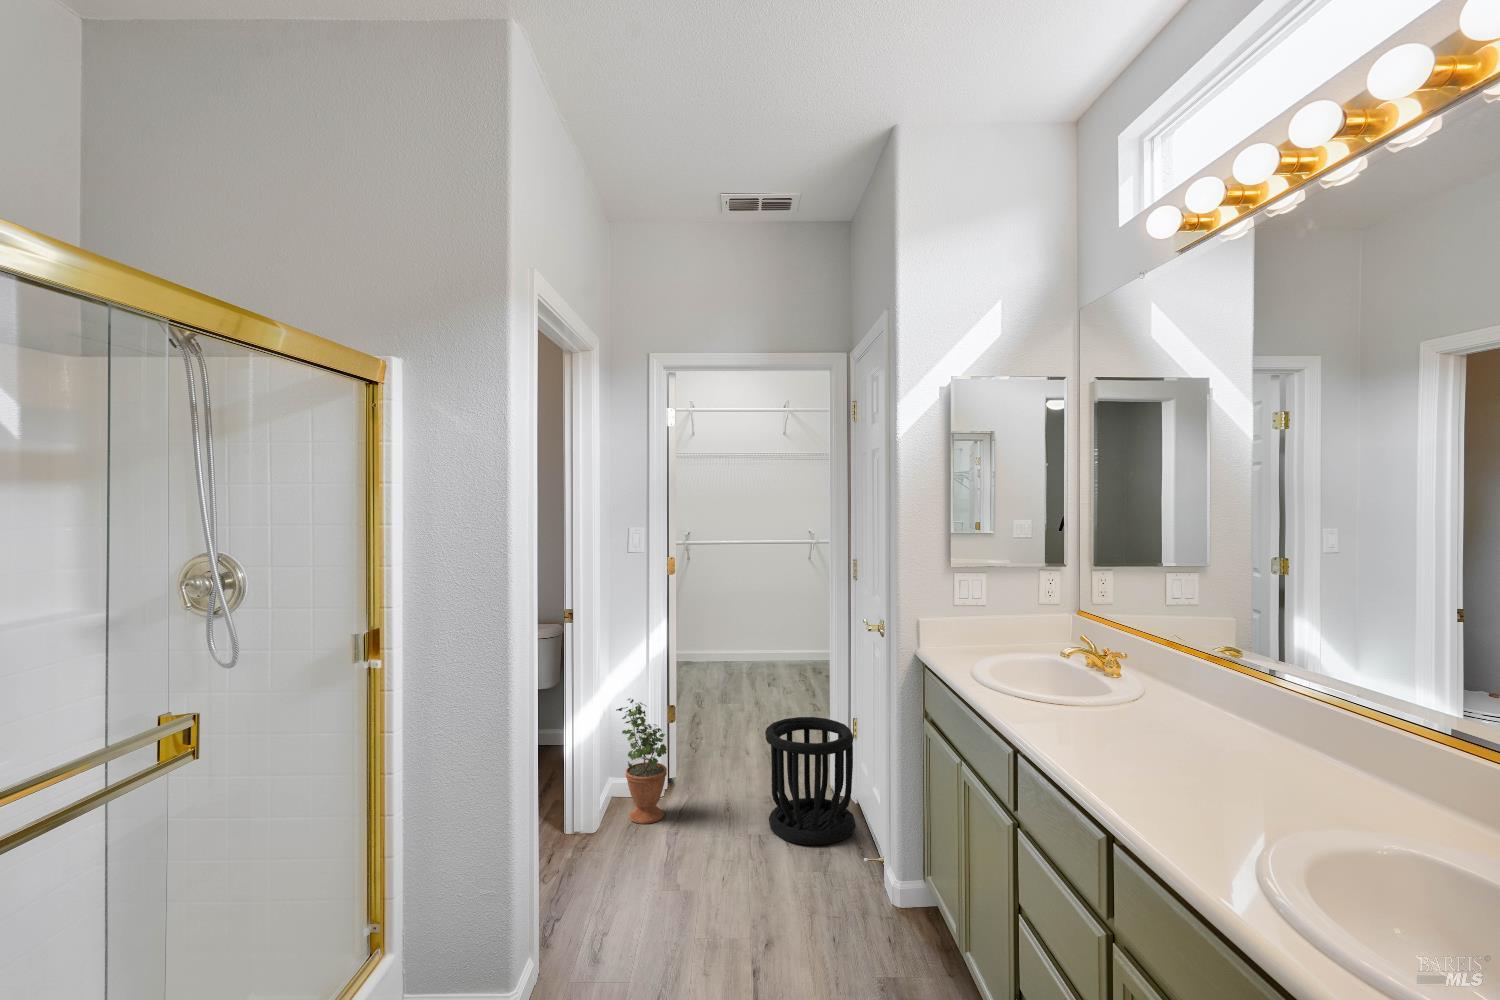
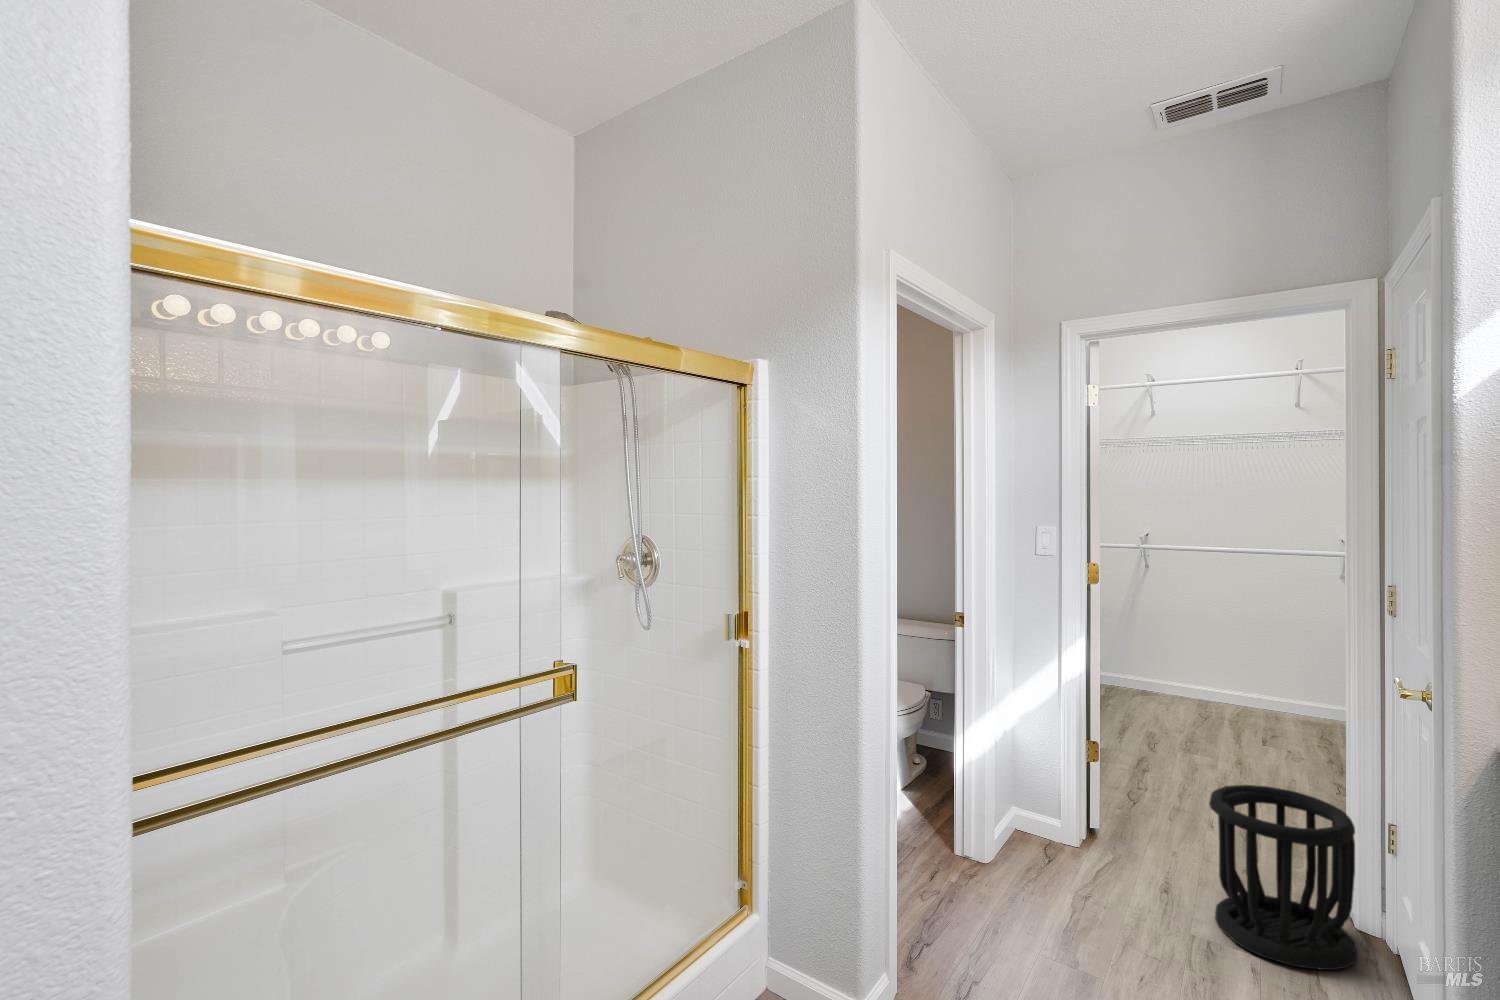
potted plant: present [616,698,667,824] -> none [1017,722,1077,871]

